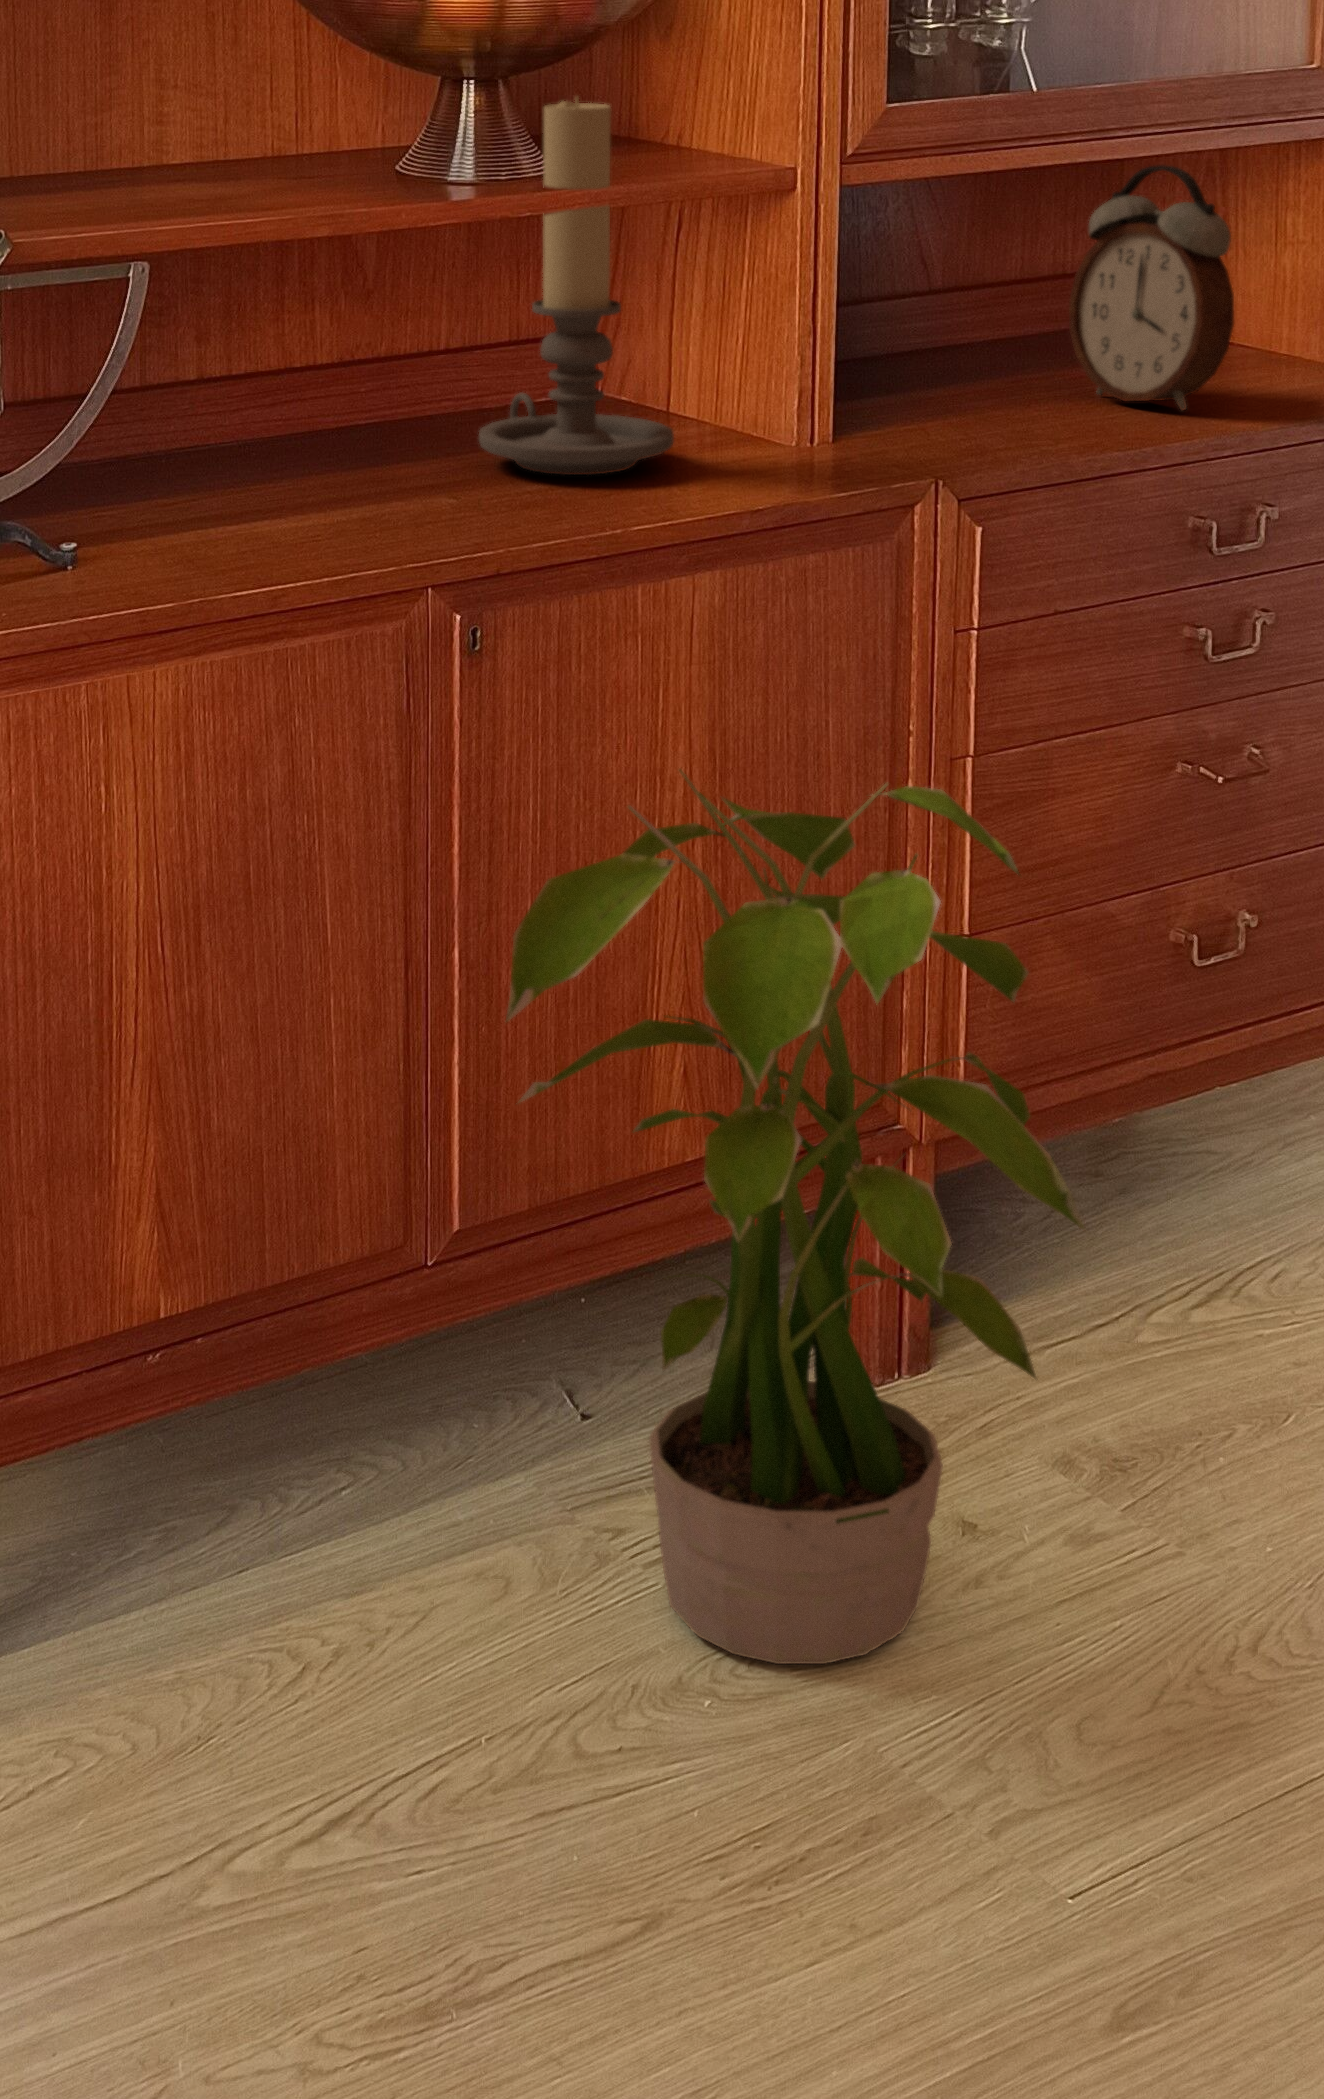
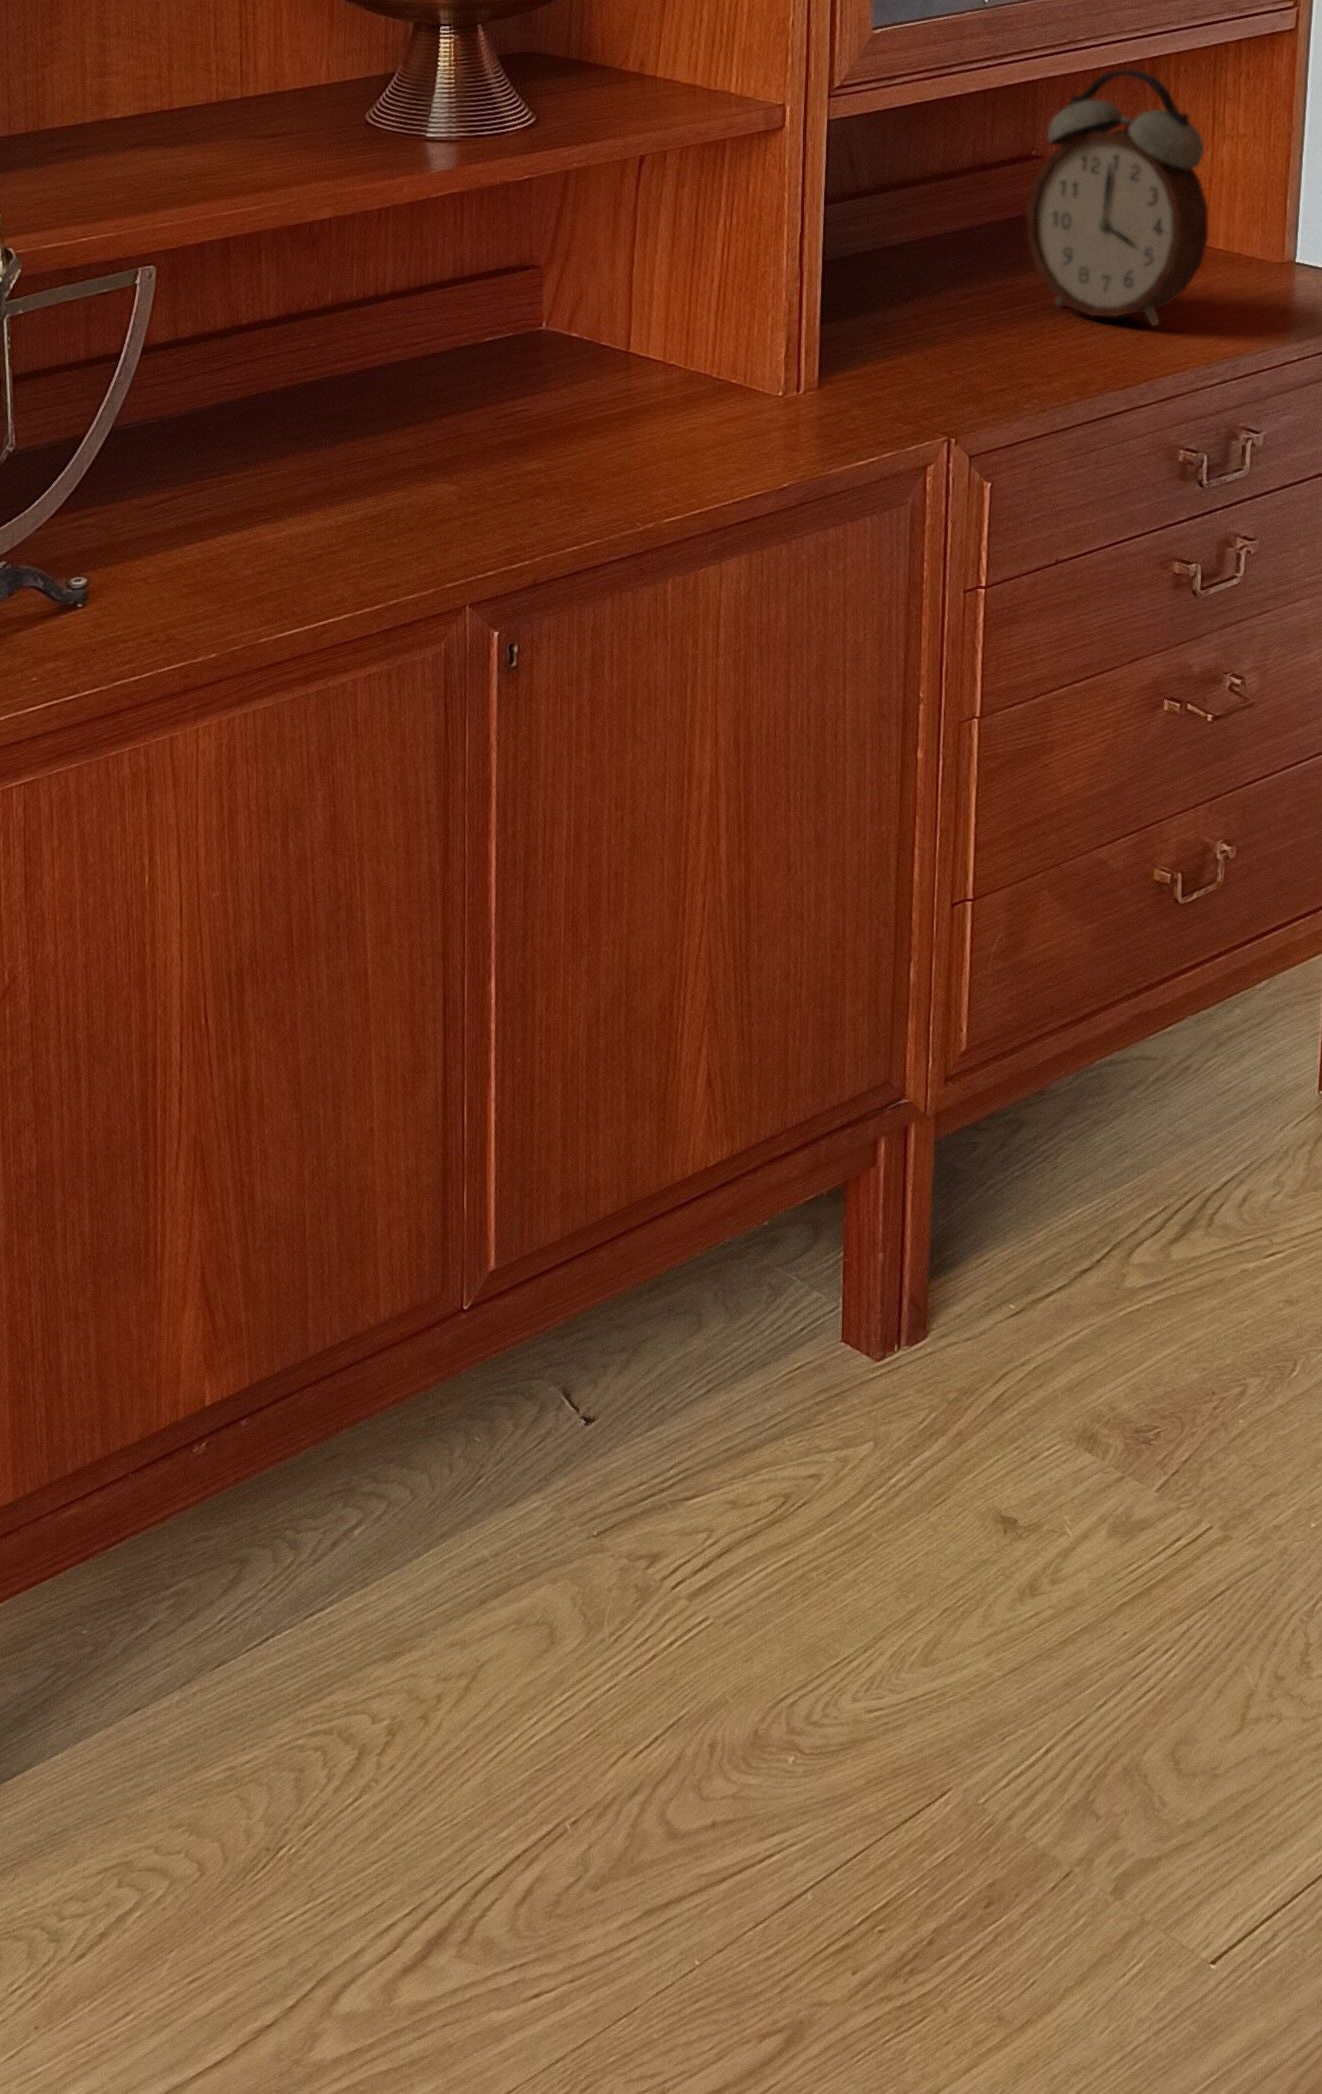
candle holder: present [479,97,674,475] -> none [461,39,672,444]
potted plant: present [505,769,1084,1664] -> none [558,786,1192,1717]

